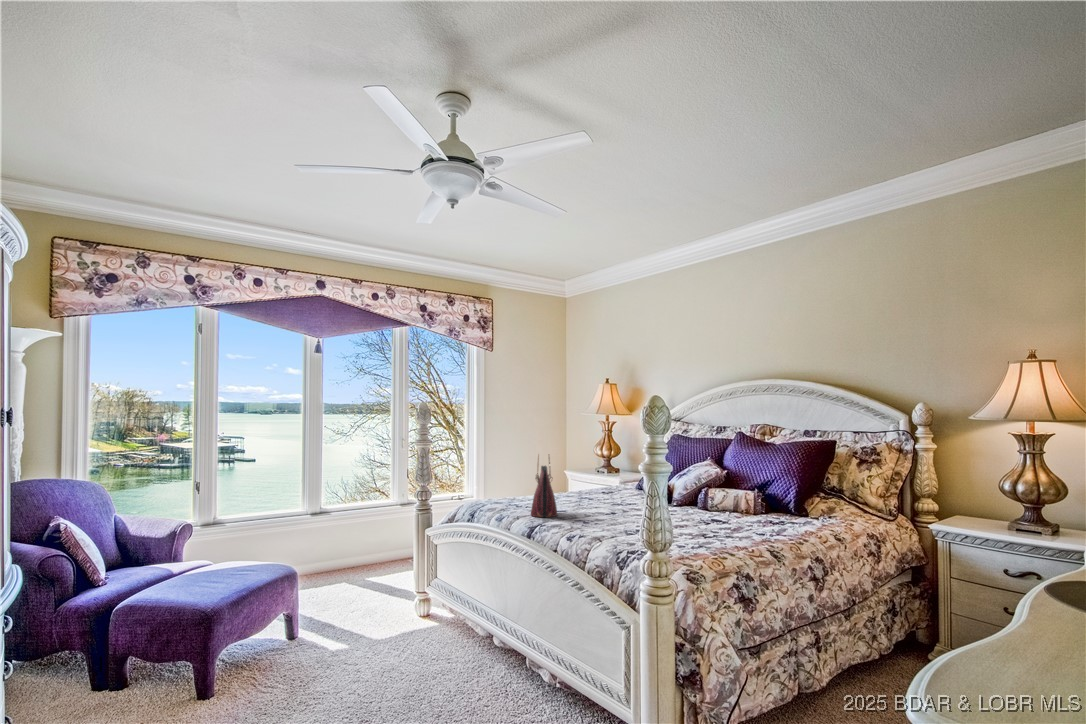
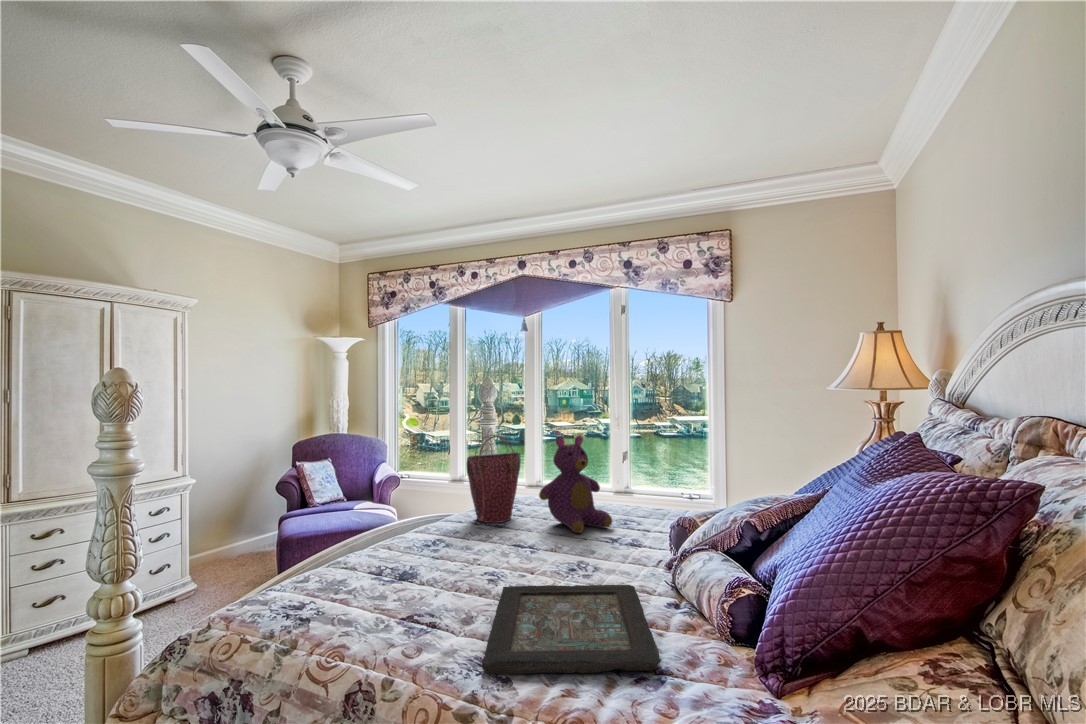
teddy bear: none [570,449,609,508] -> present [539,436,612,533]
decorative tray: none [698,507,779,531] -> present [482,585,661,674]

